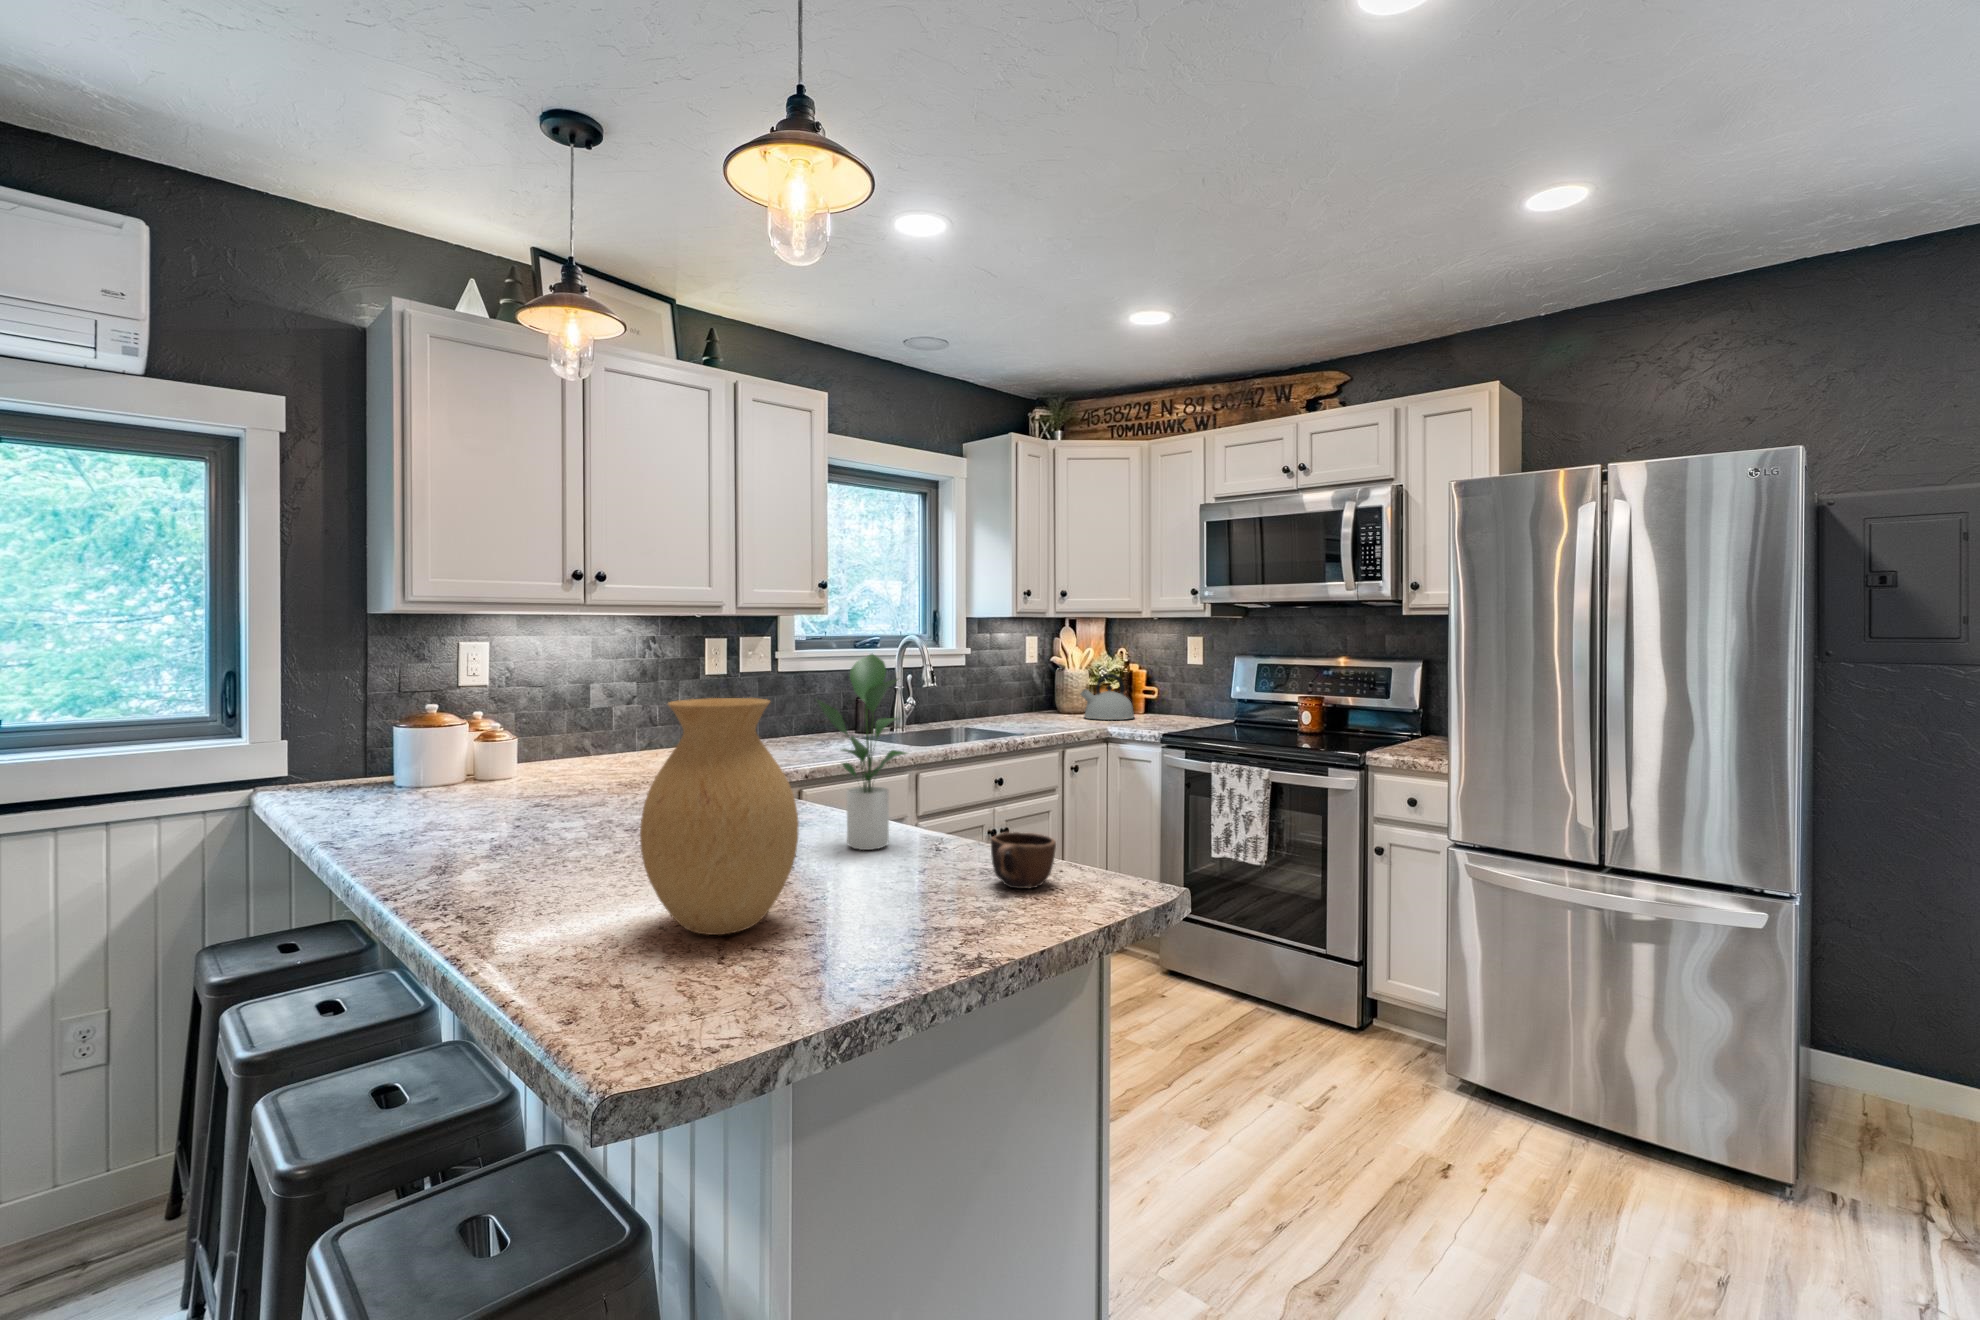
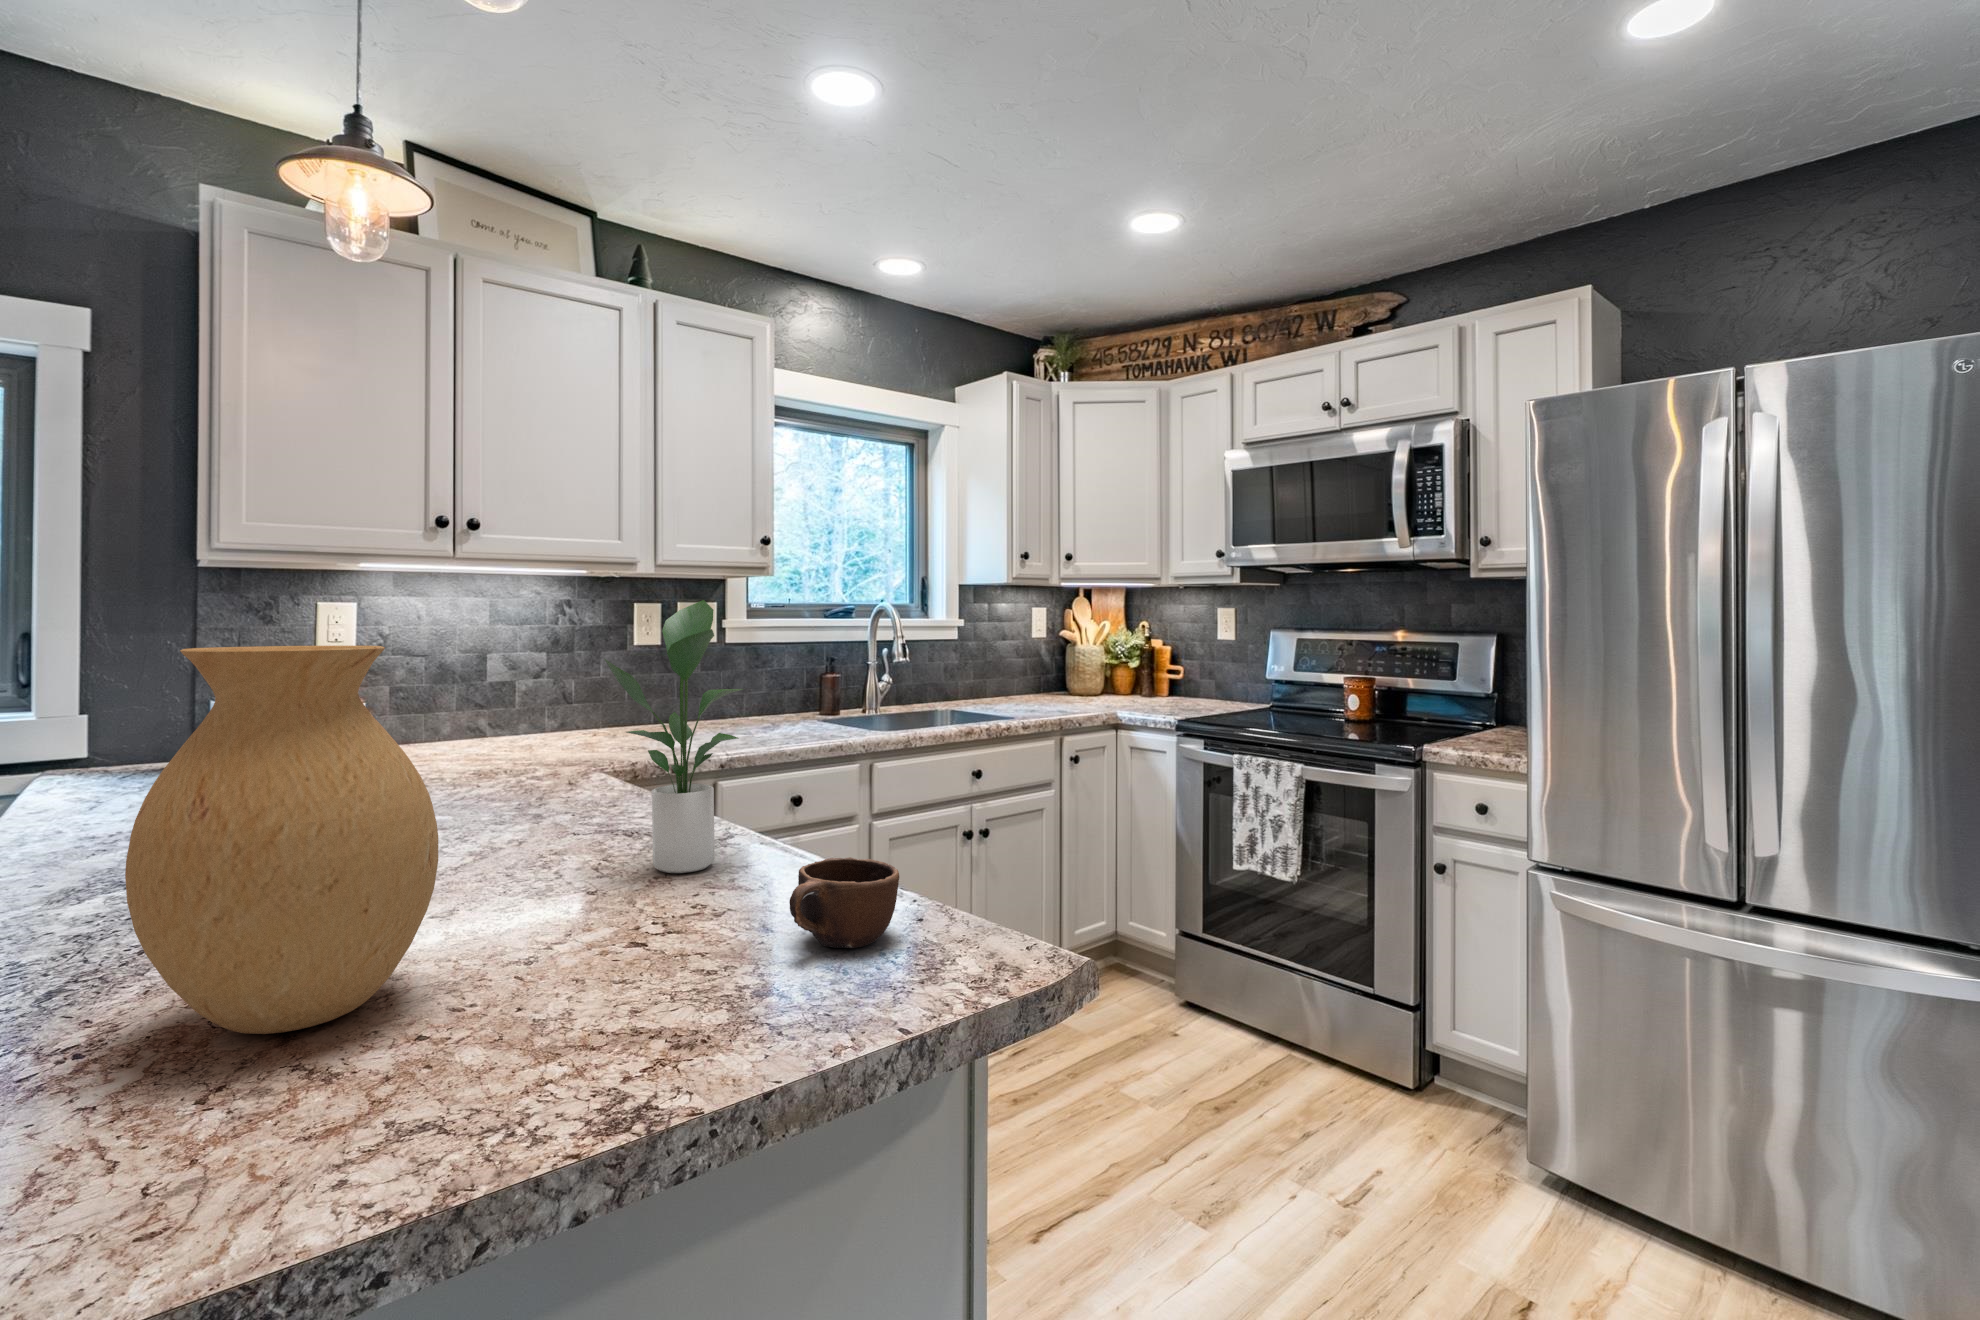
kettle: present [1081,674,1134,720] -> none [1090,651,1154,704]

